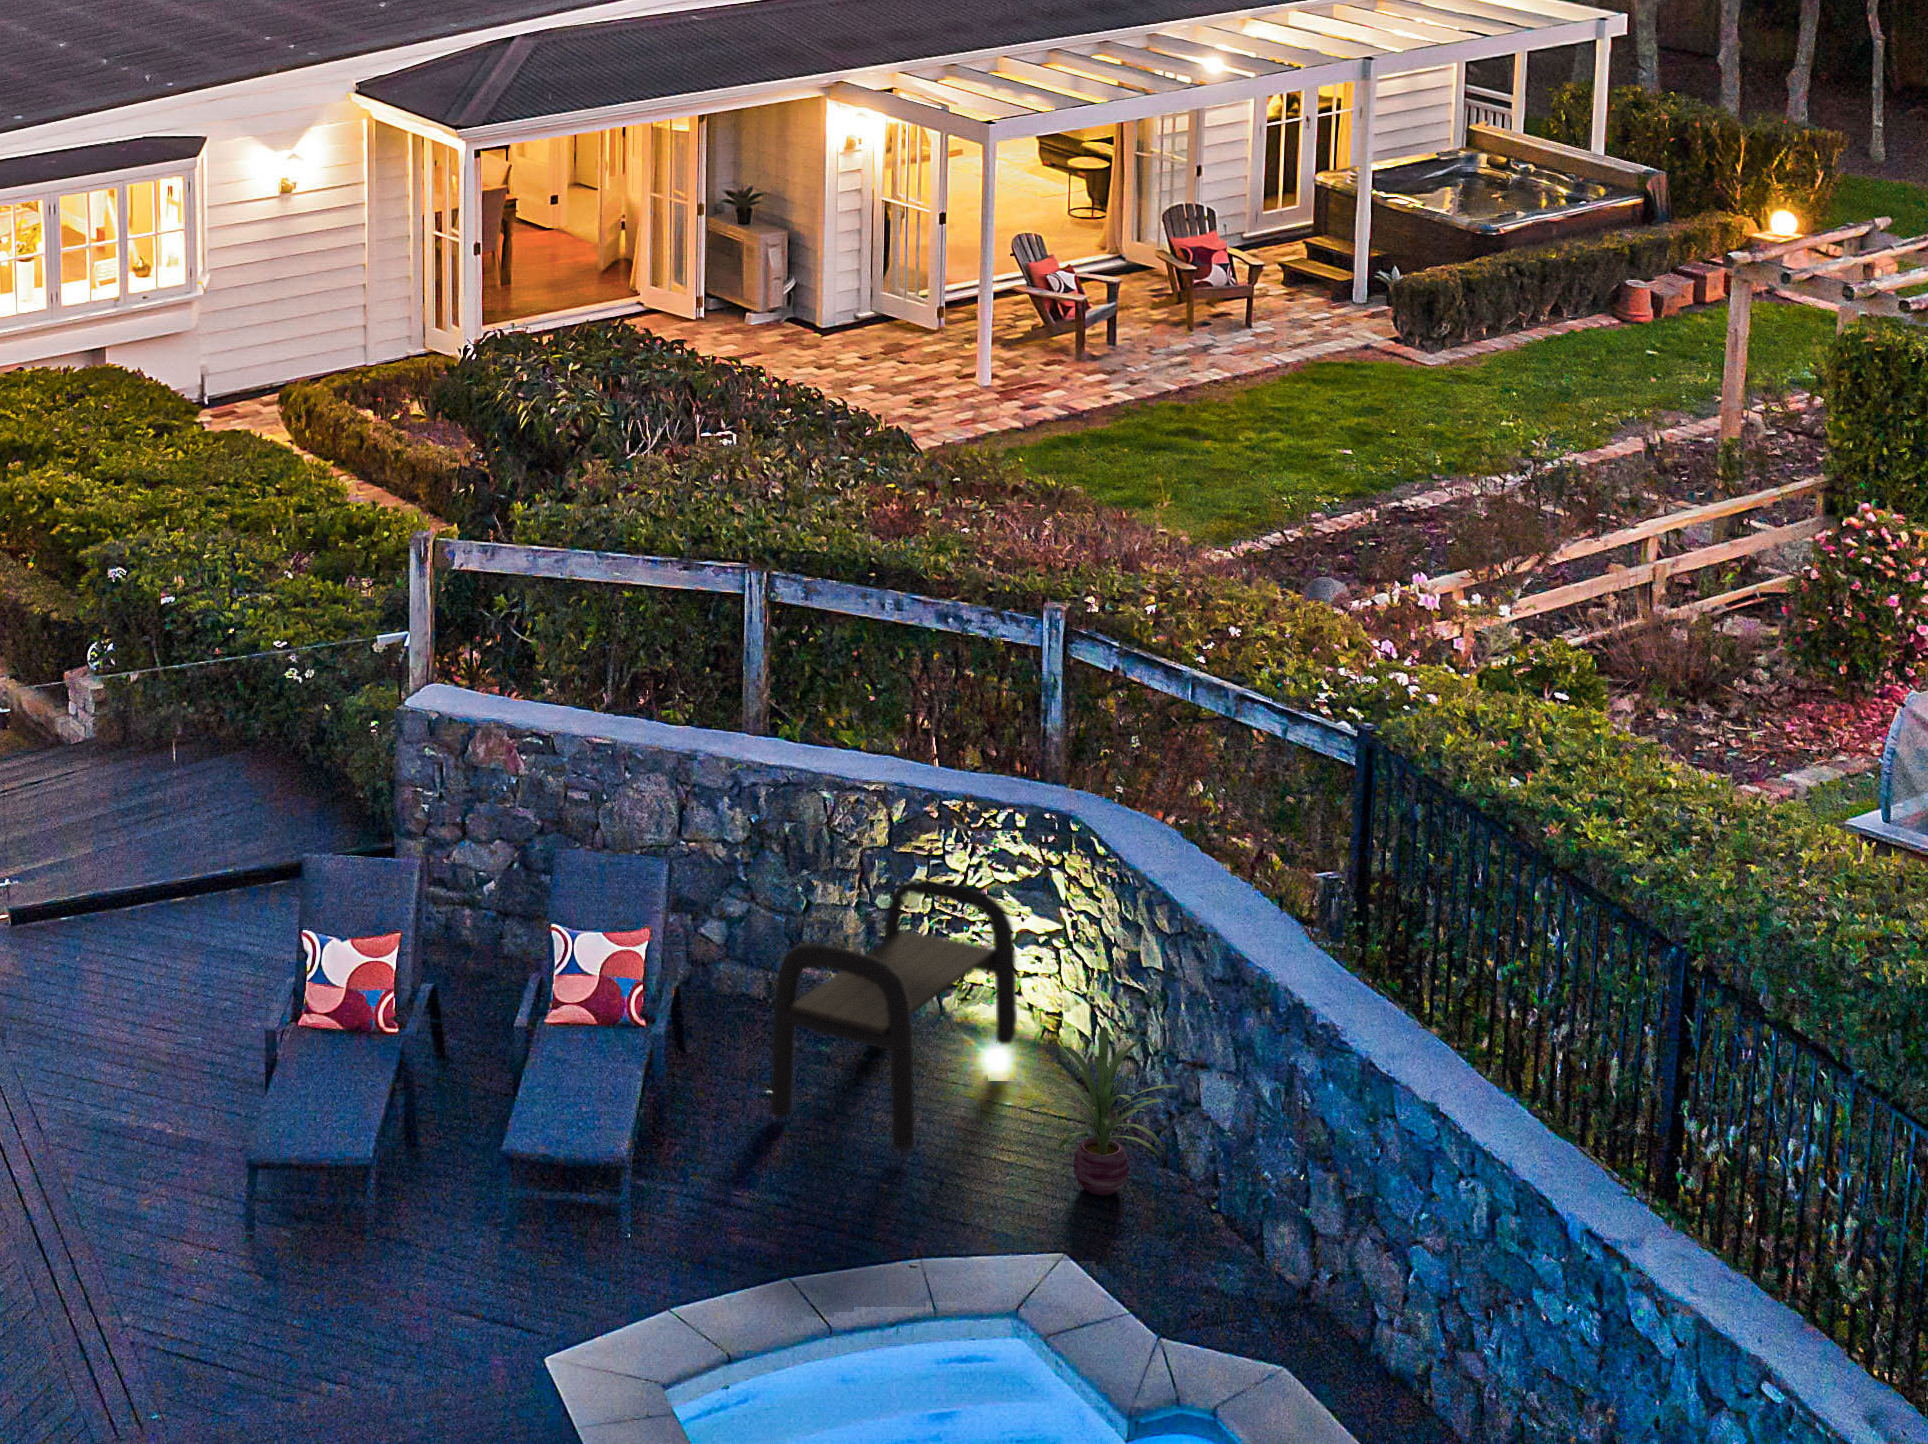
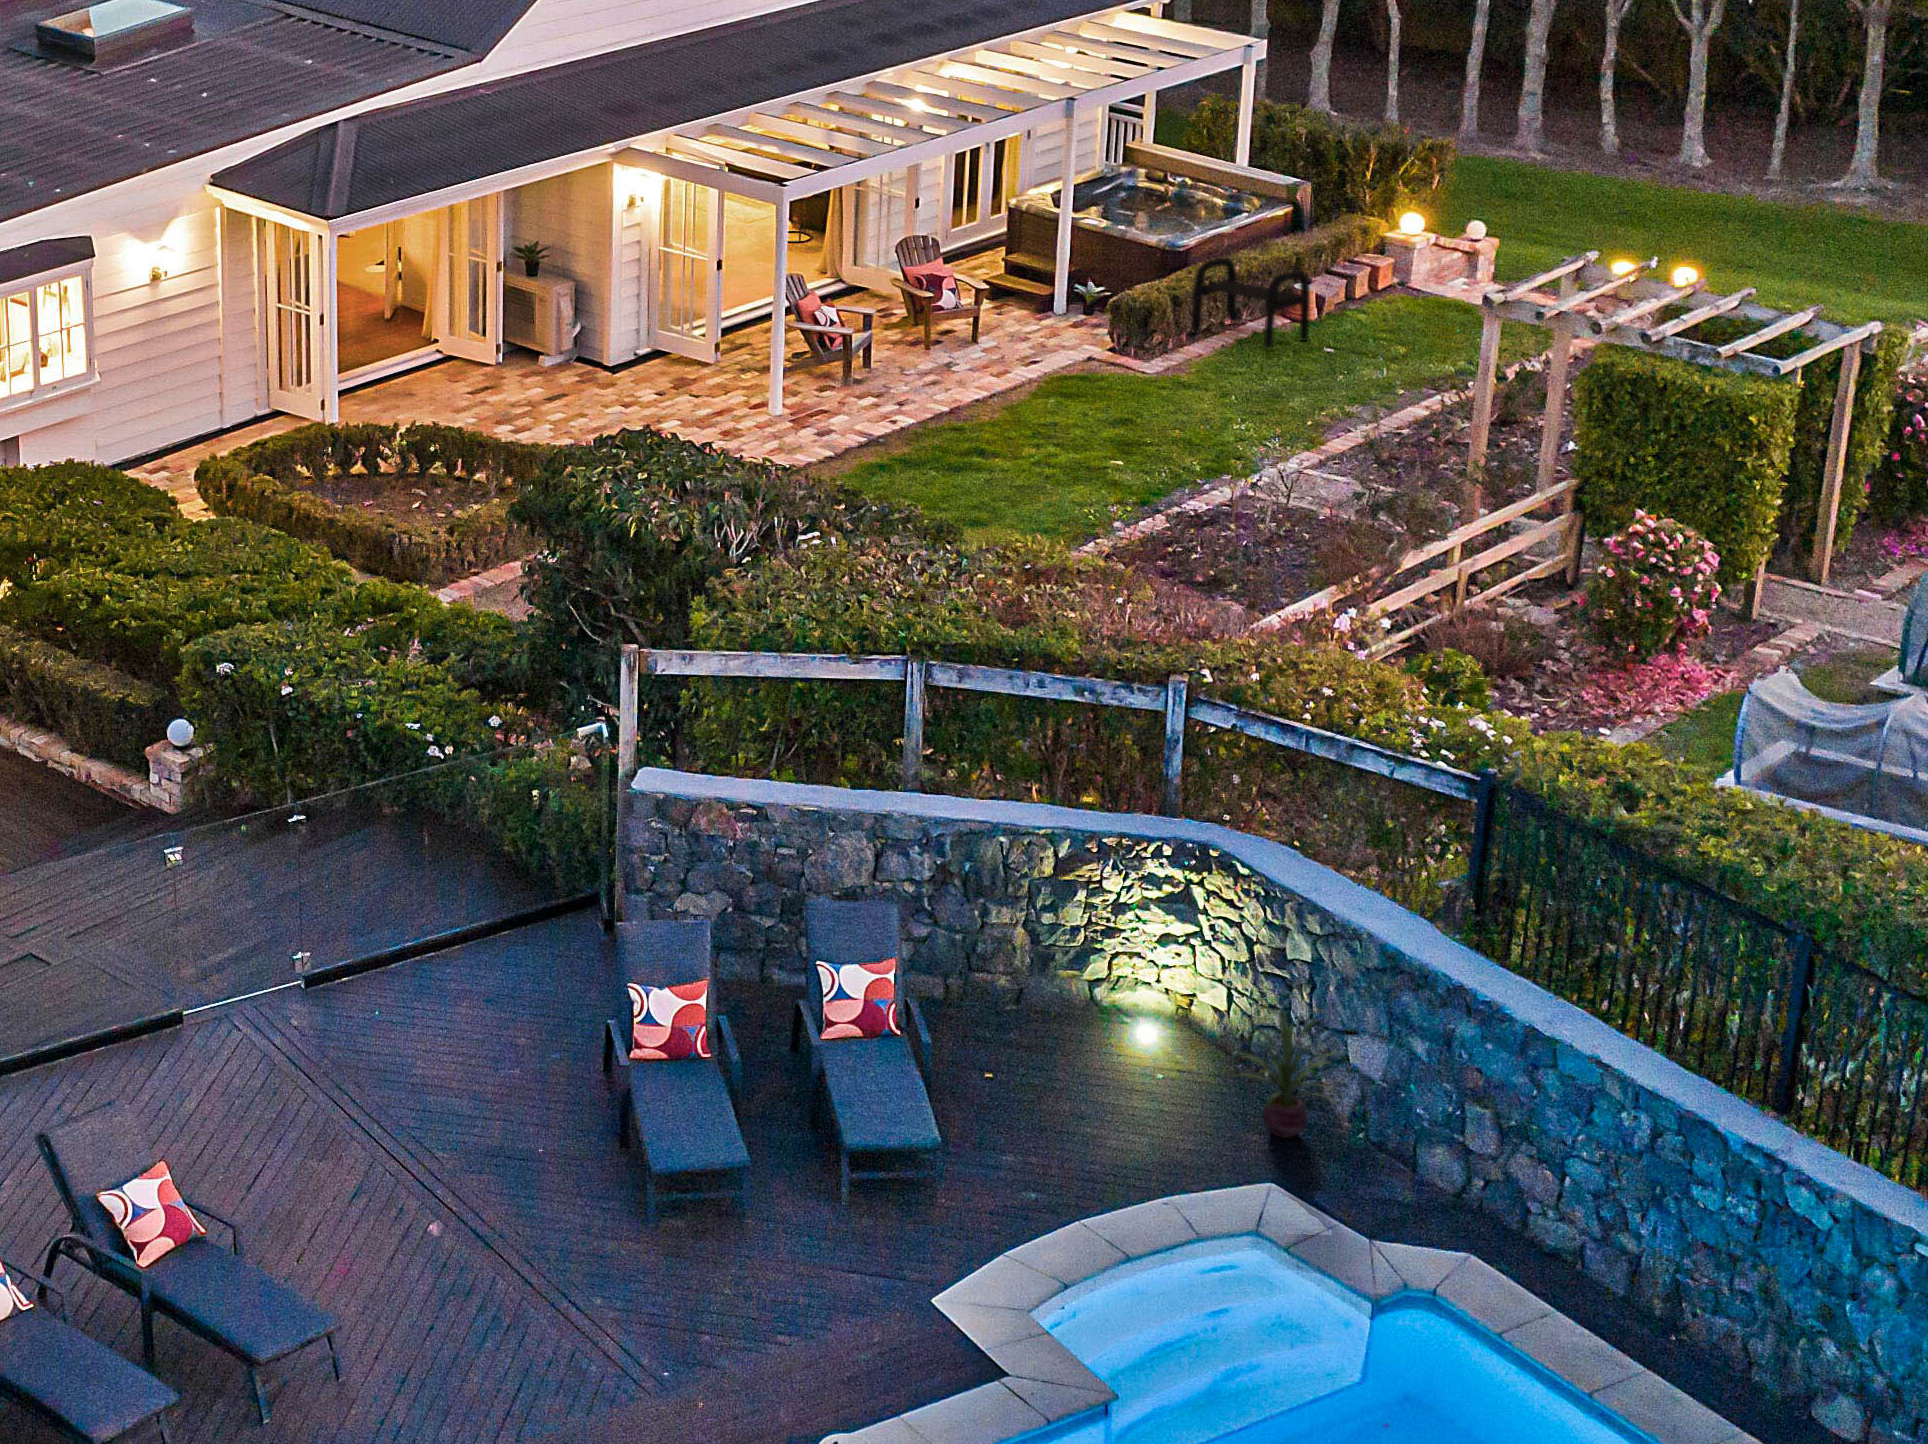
bench: present [770,880,1017,1151] -> present [1191,258,1310,349]

